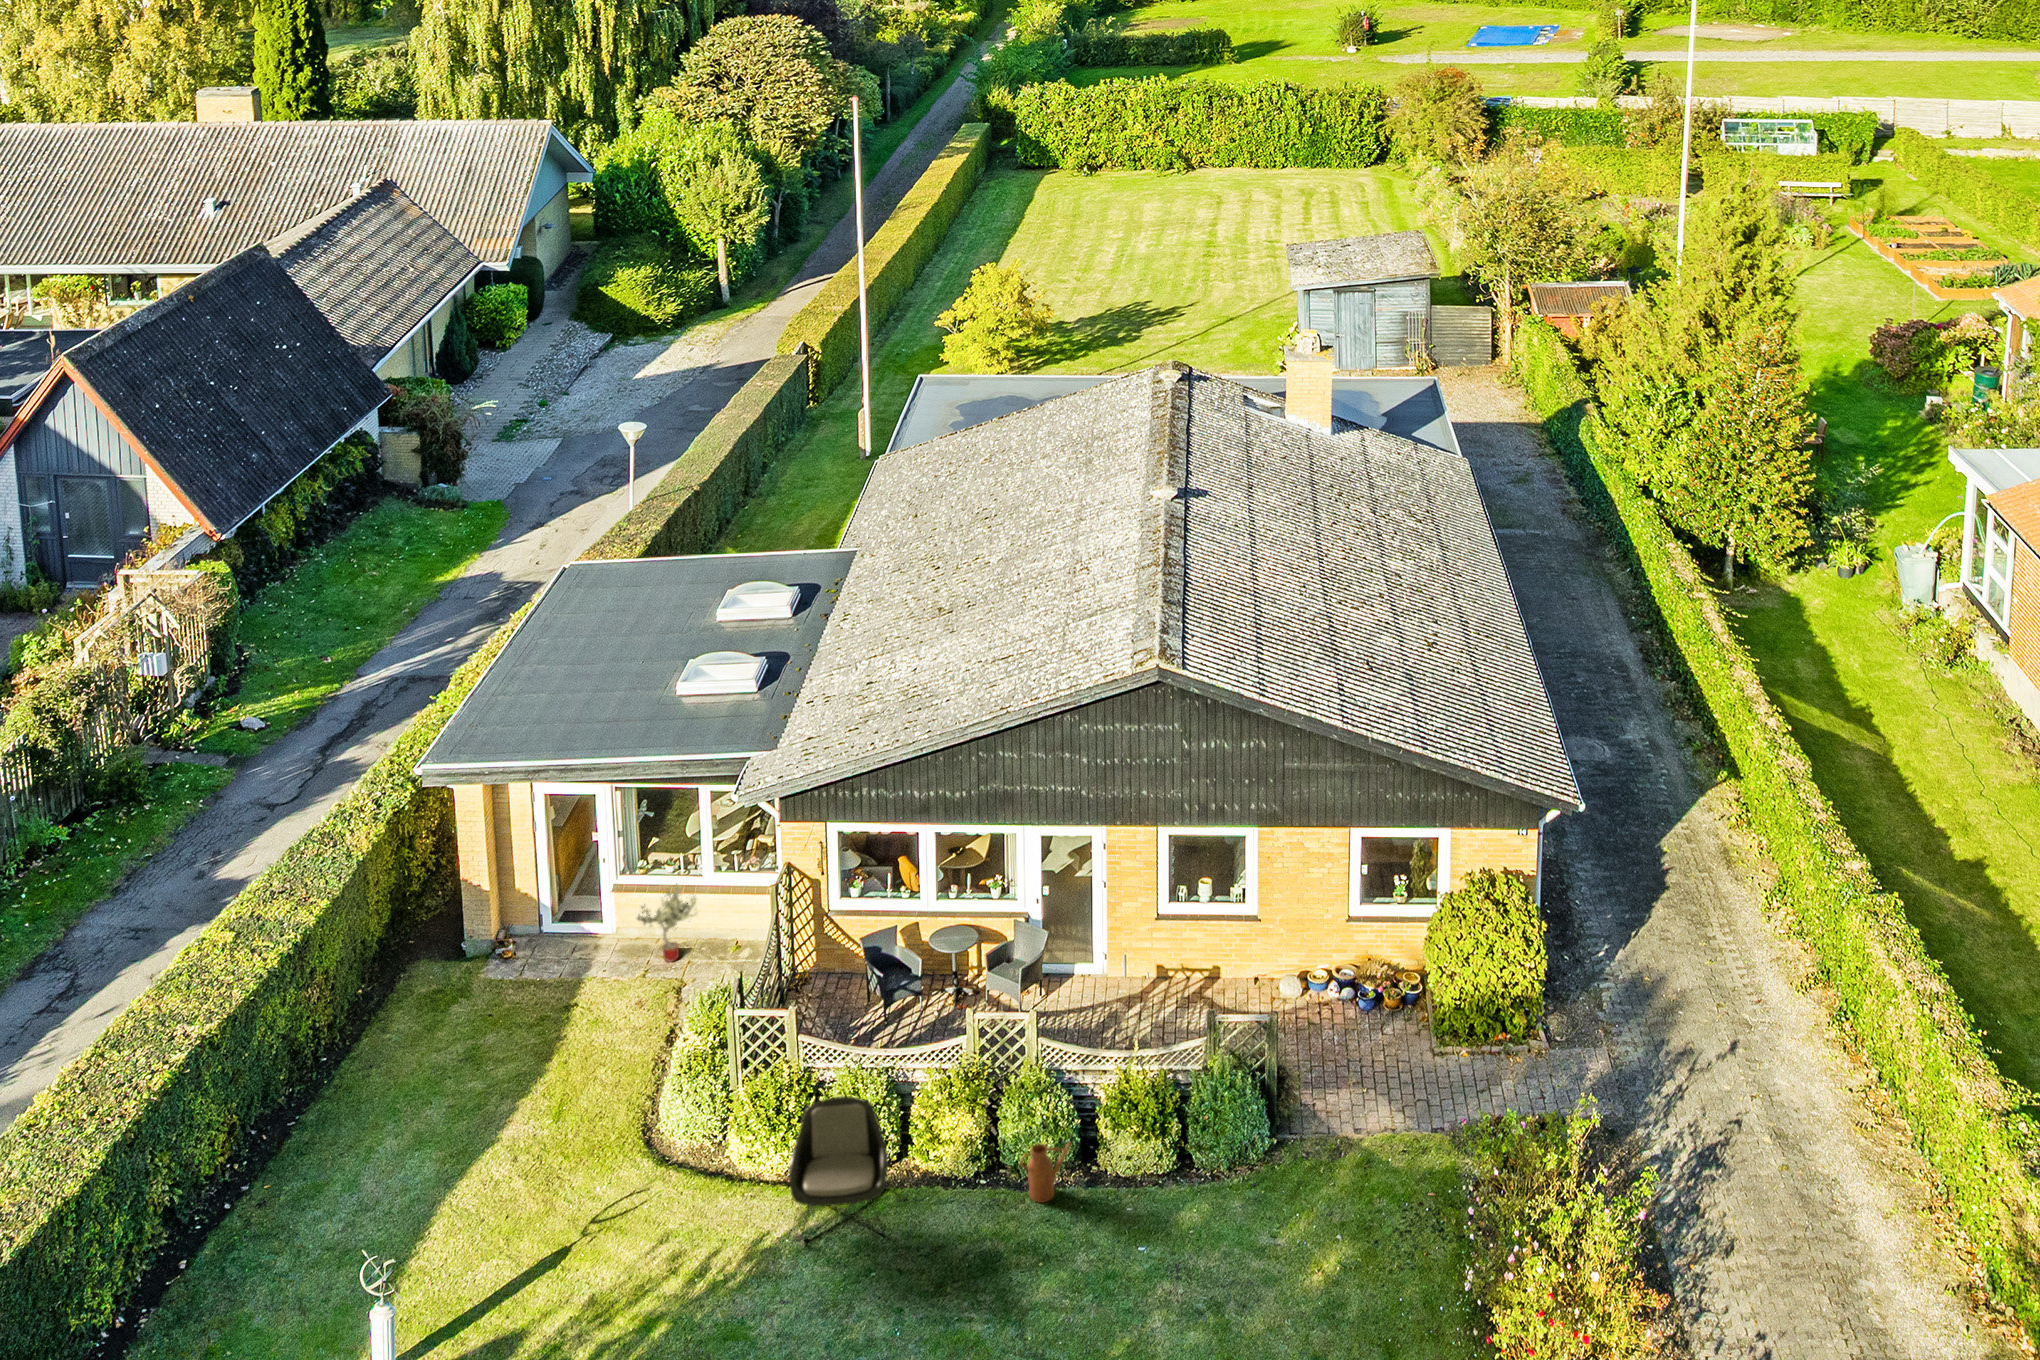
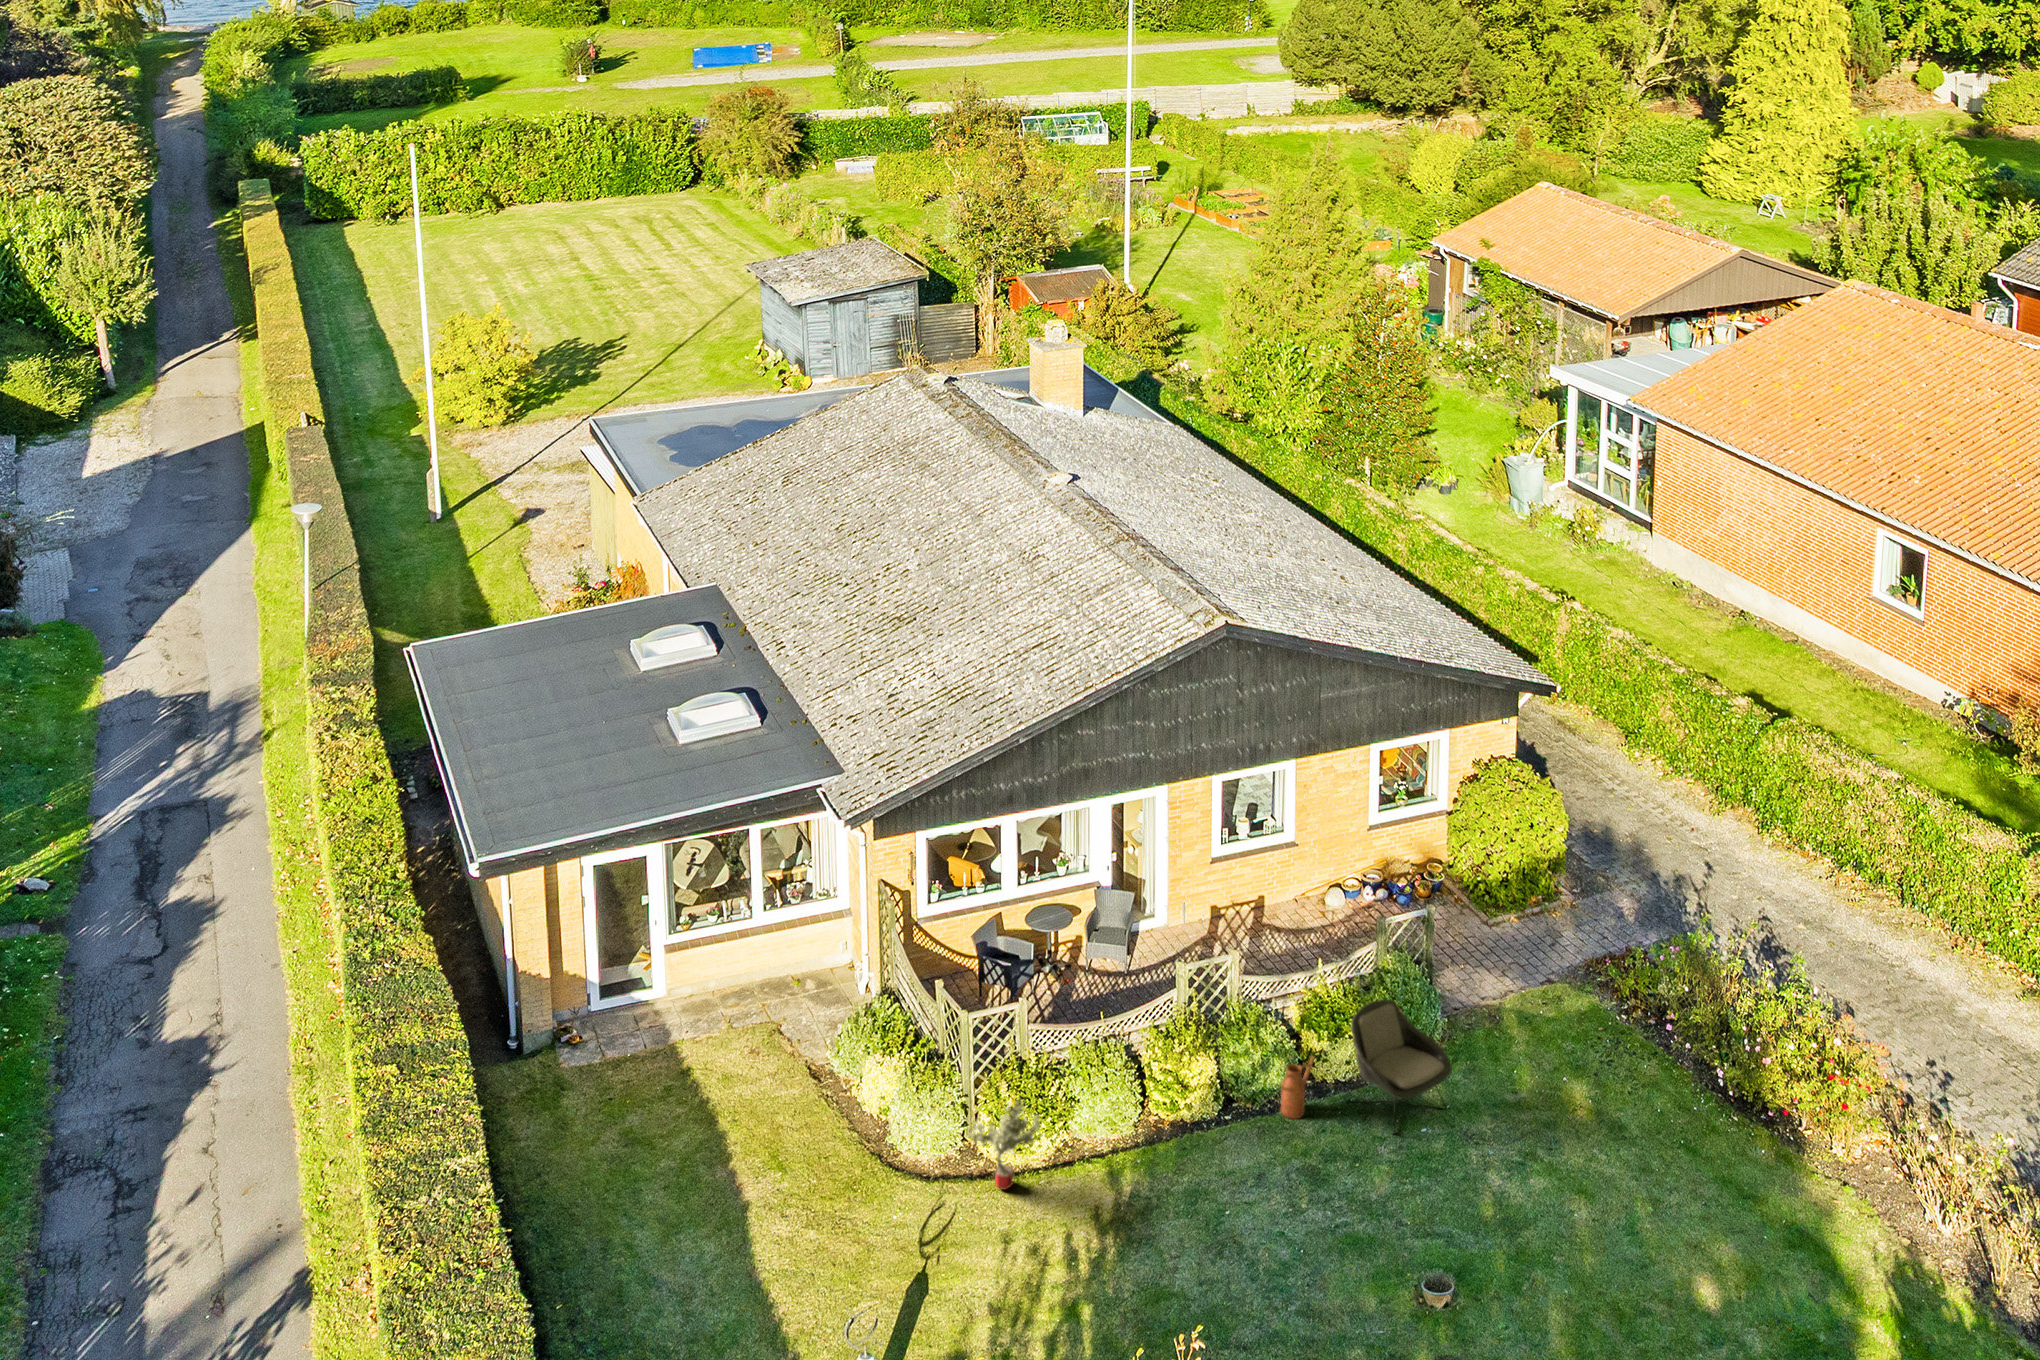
potted tree: present [637,884,696,962] -> present [968,1099,1041,1190]
lounge chair: present [789,1096,888,1240] -> present [1343,999,1452,1134]

